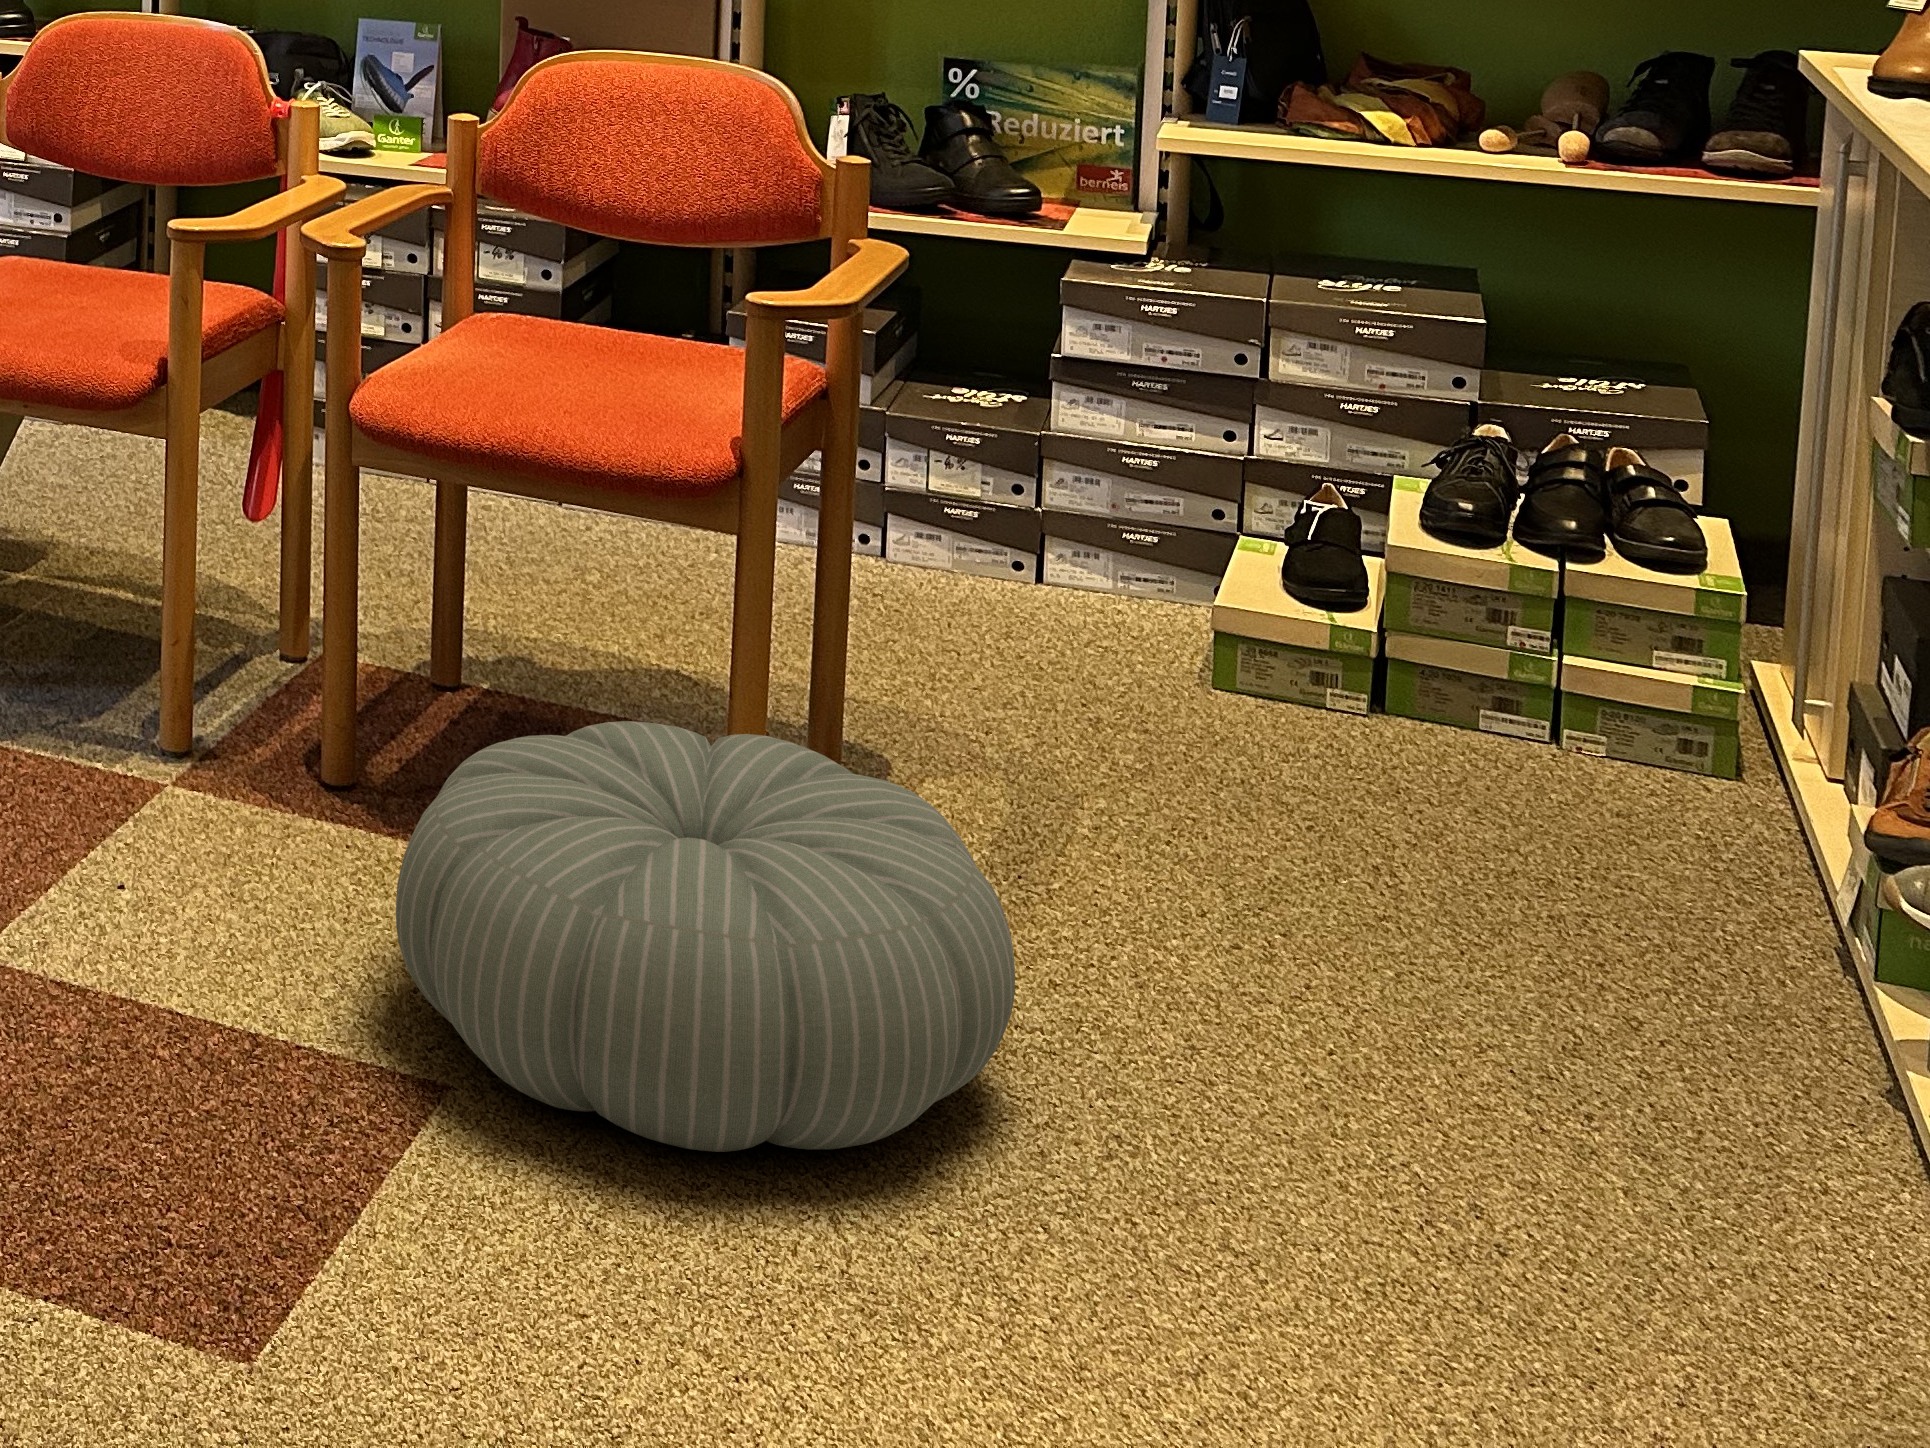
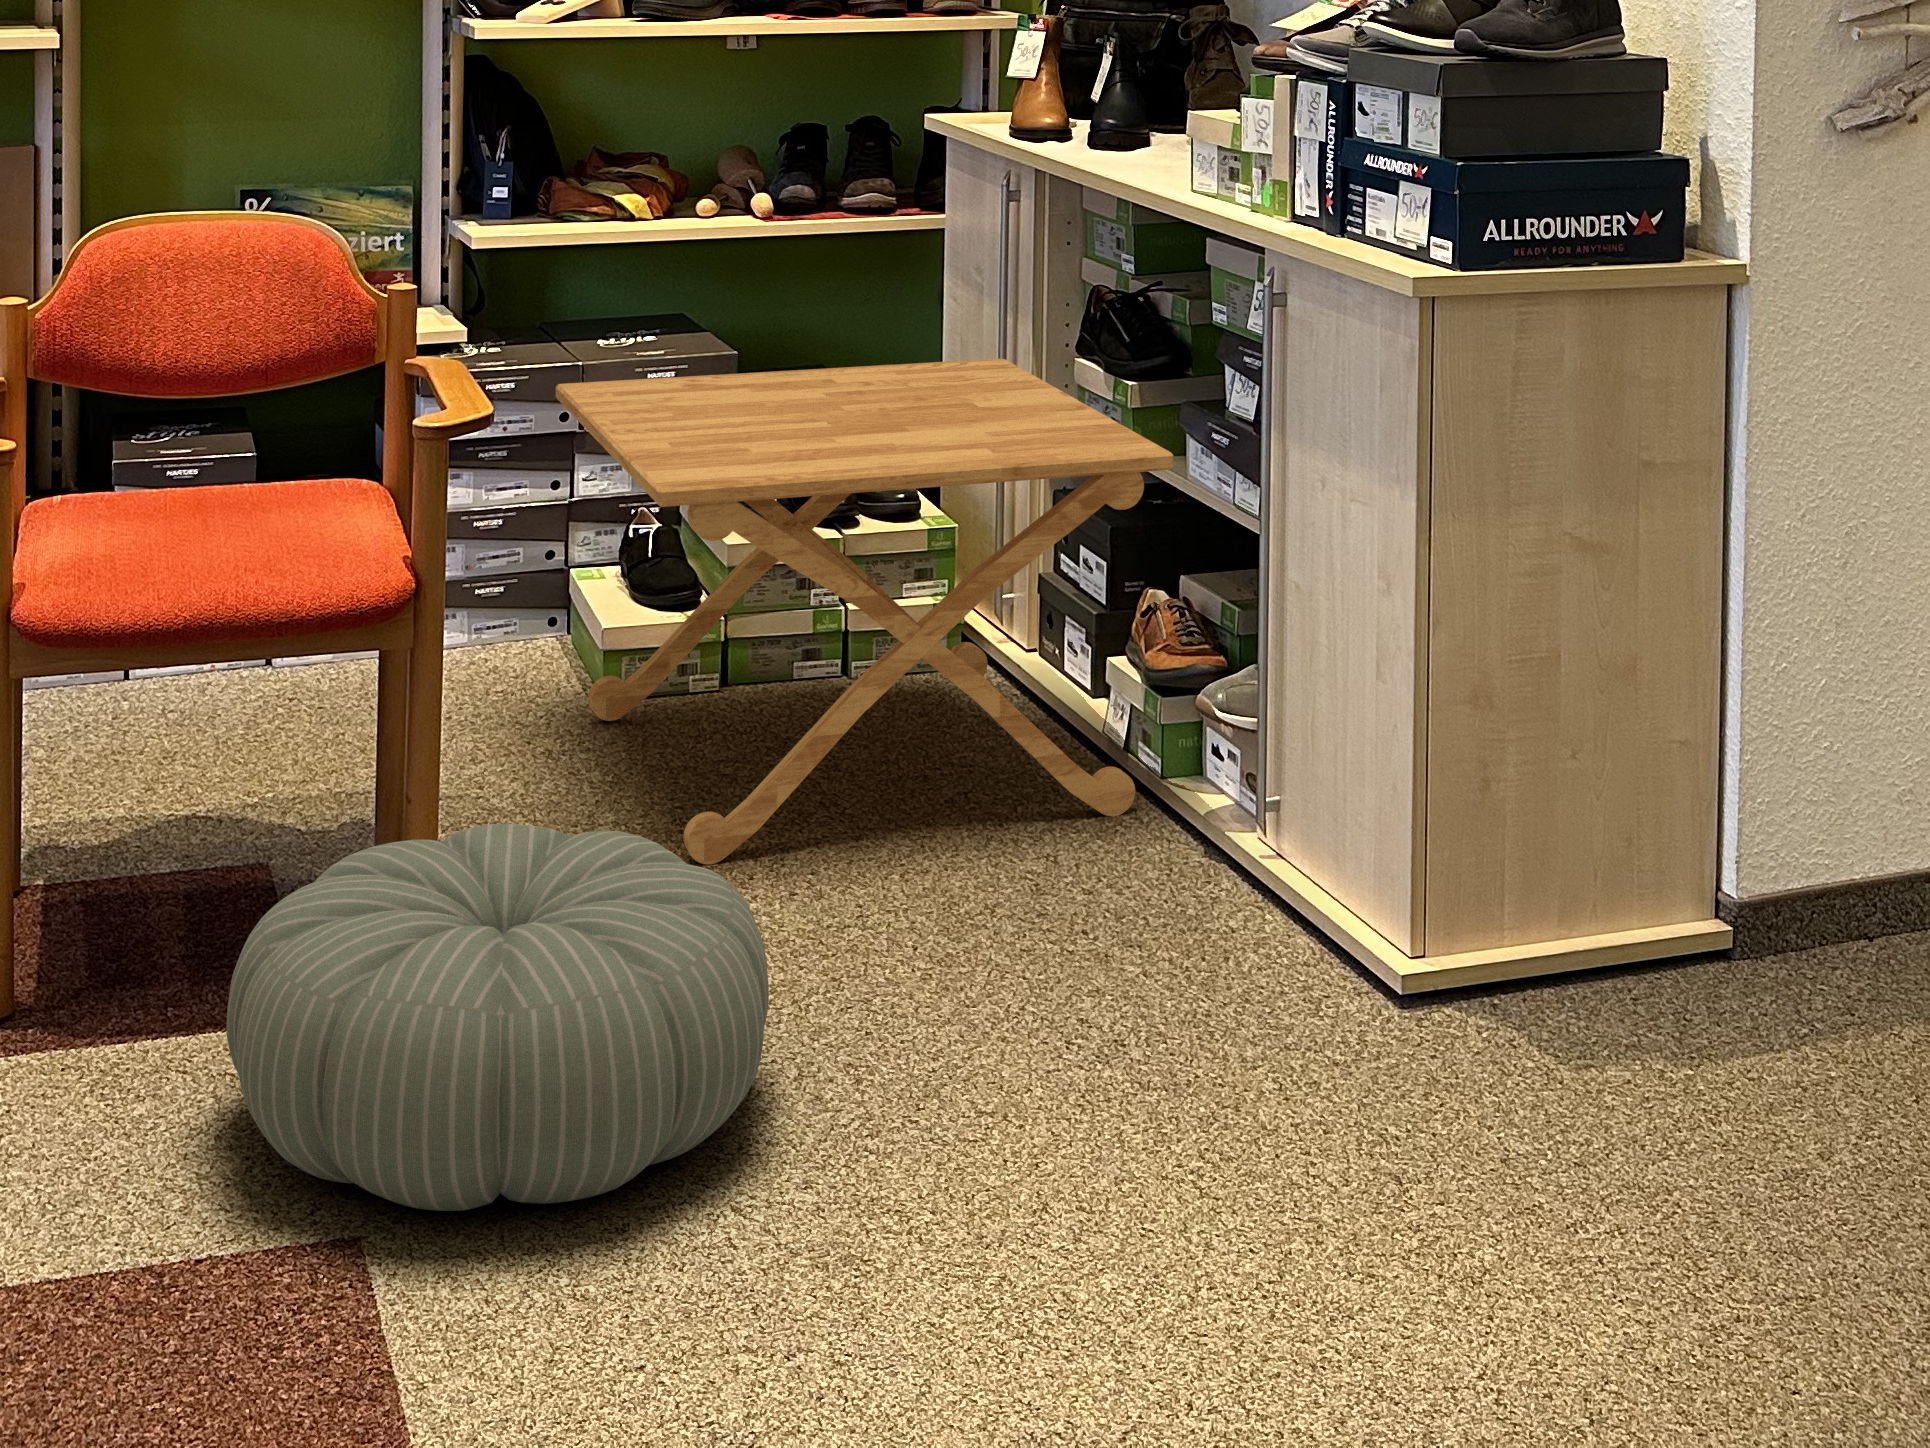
side table: none [1113,307,1924,1009] -> present [556,358,1173,864]

